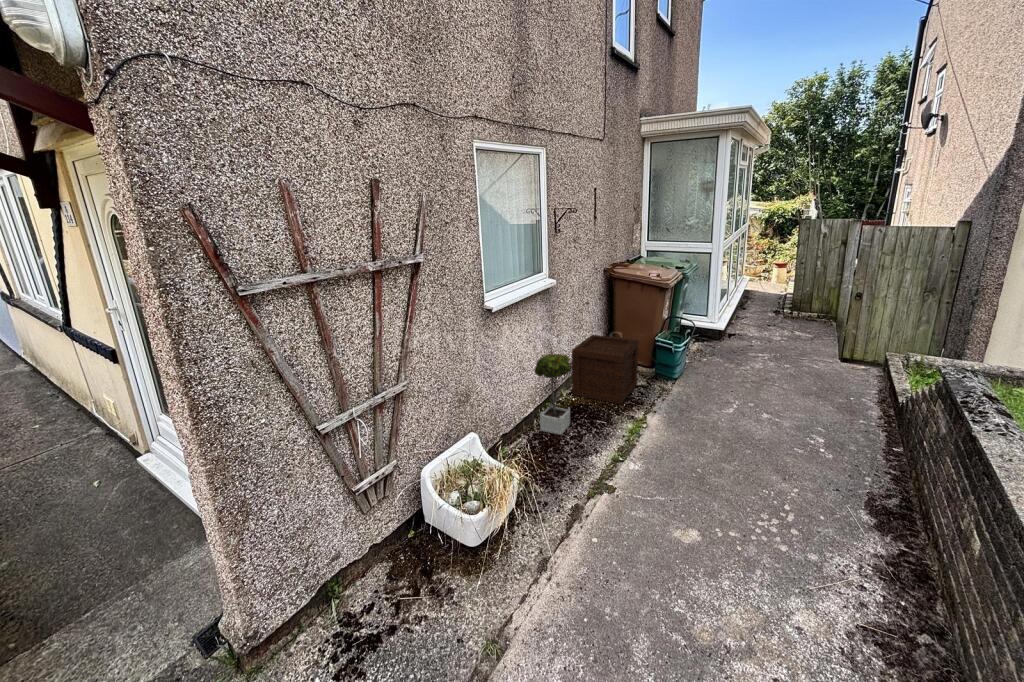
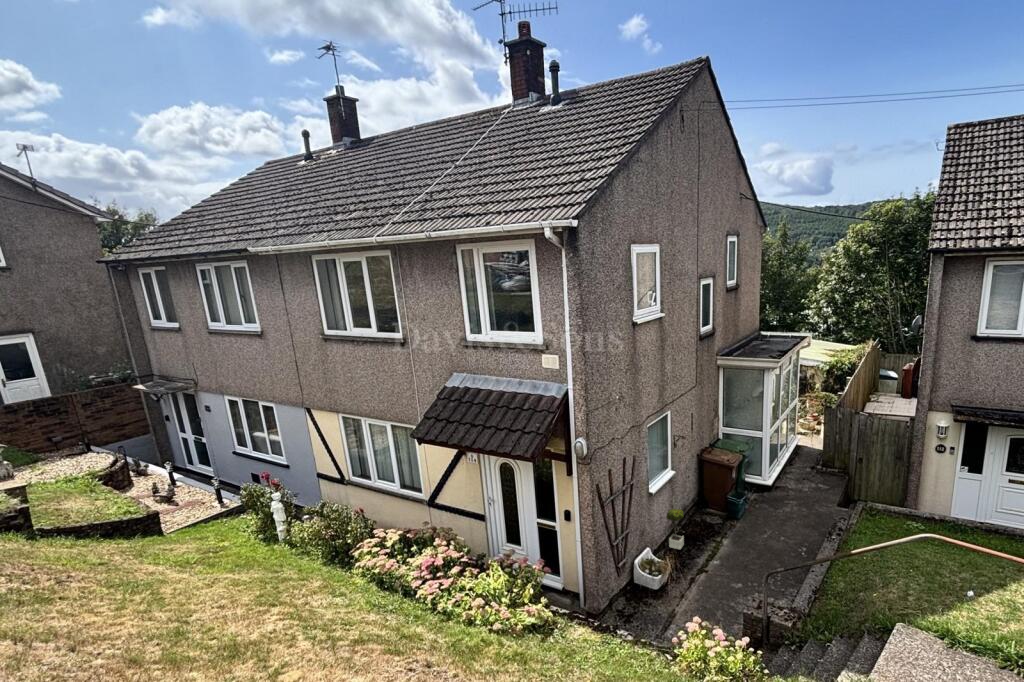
wooden crate: present [572,335,639,404] -> none [681,493,718,534]

